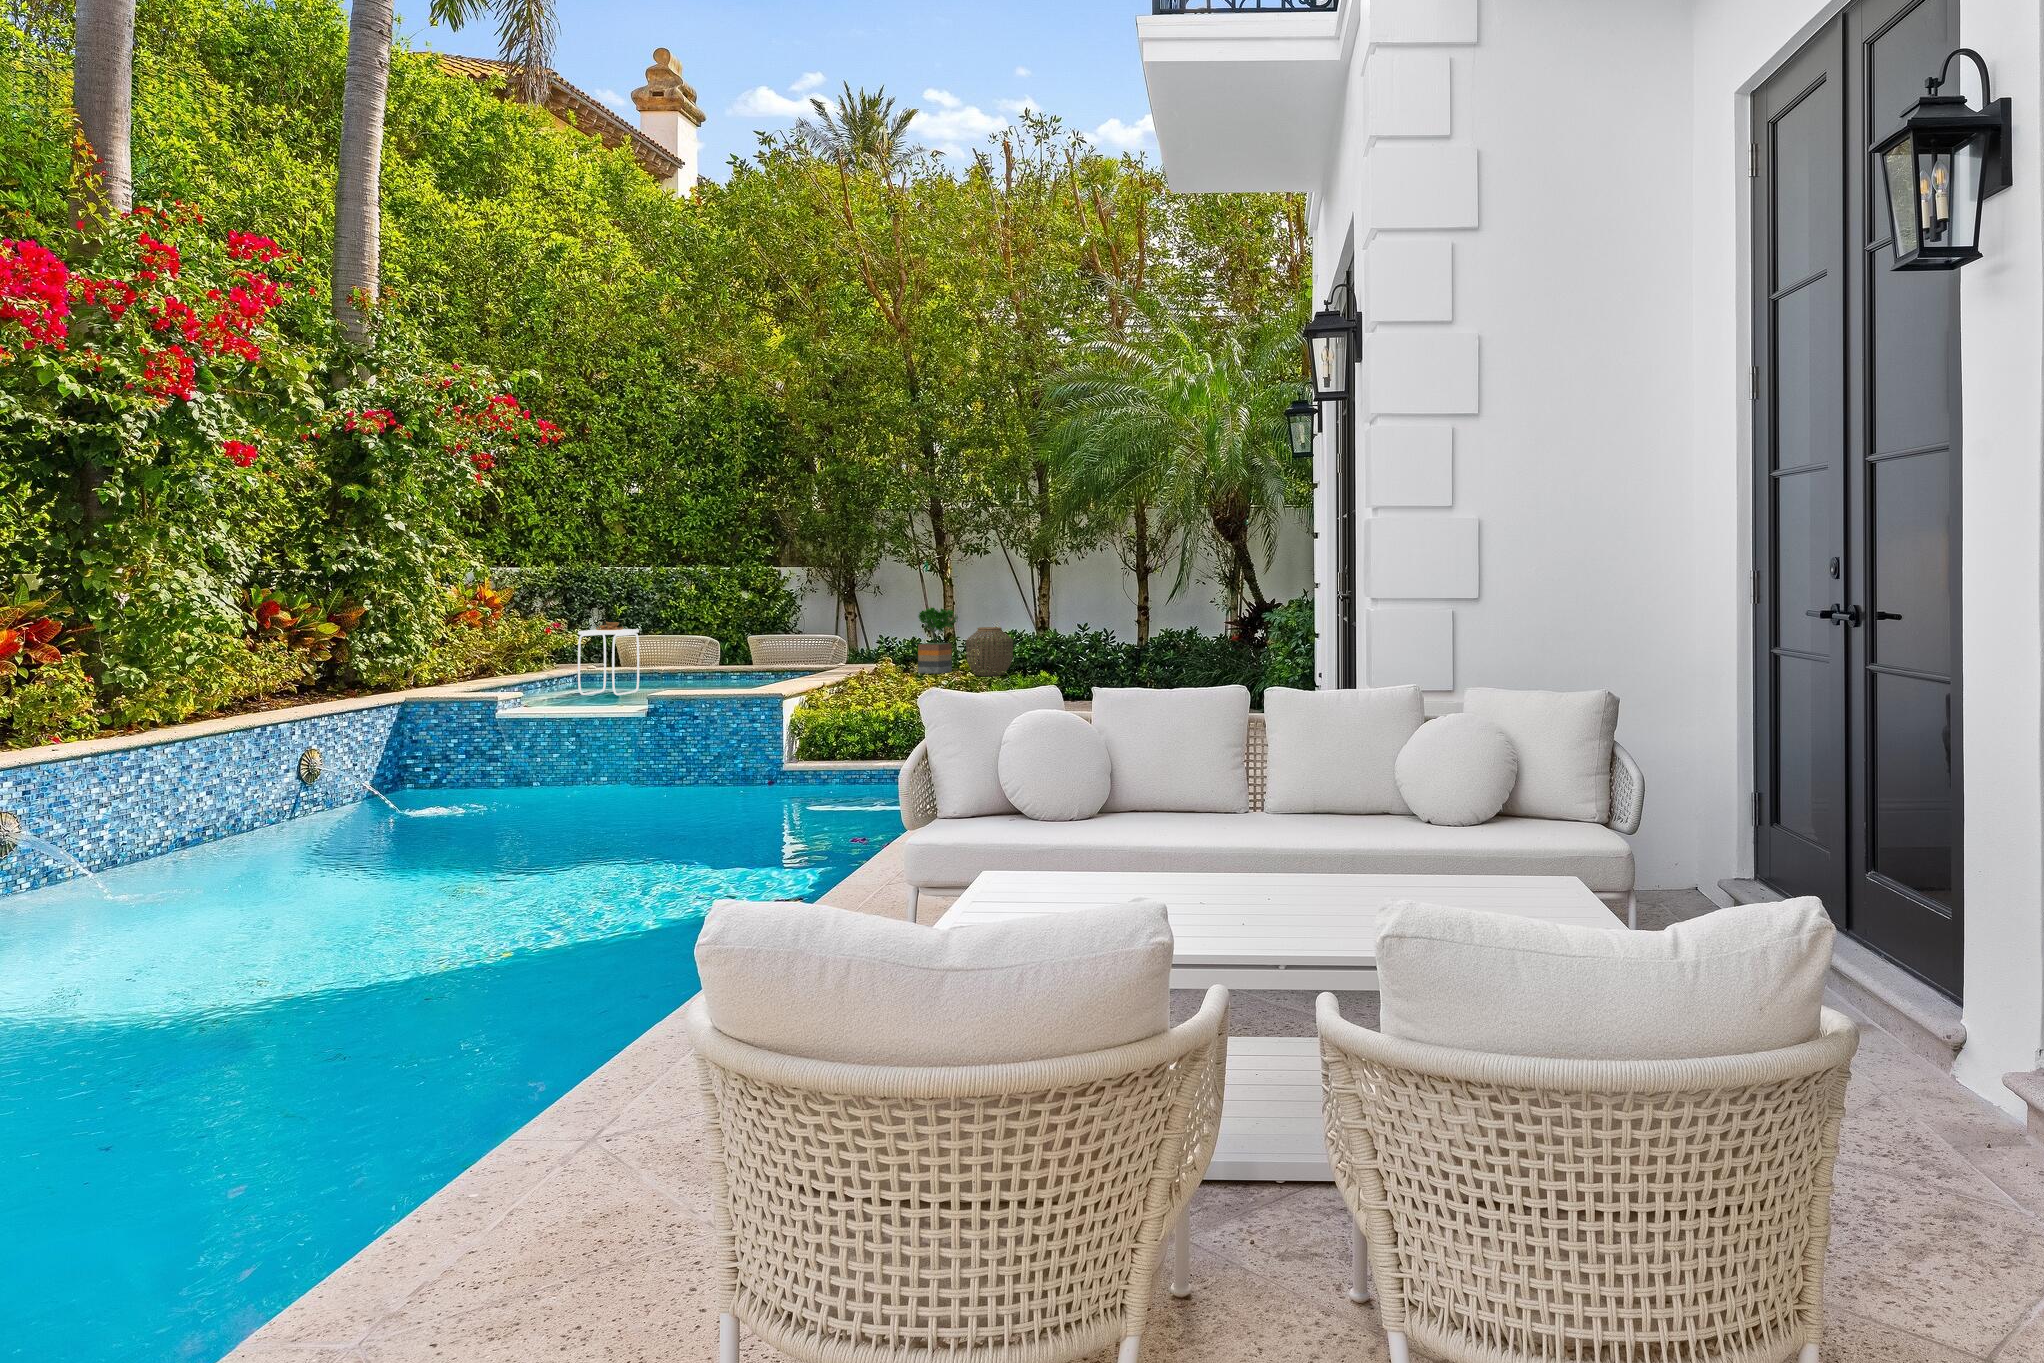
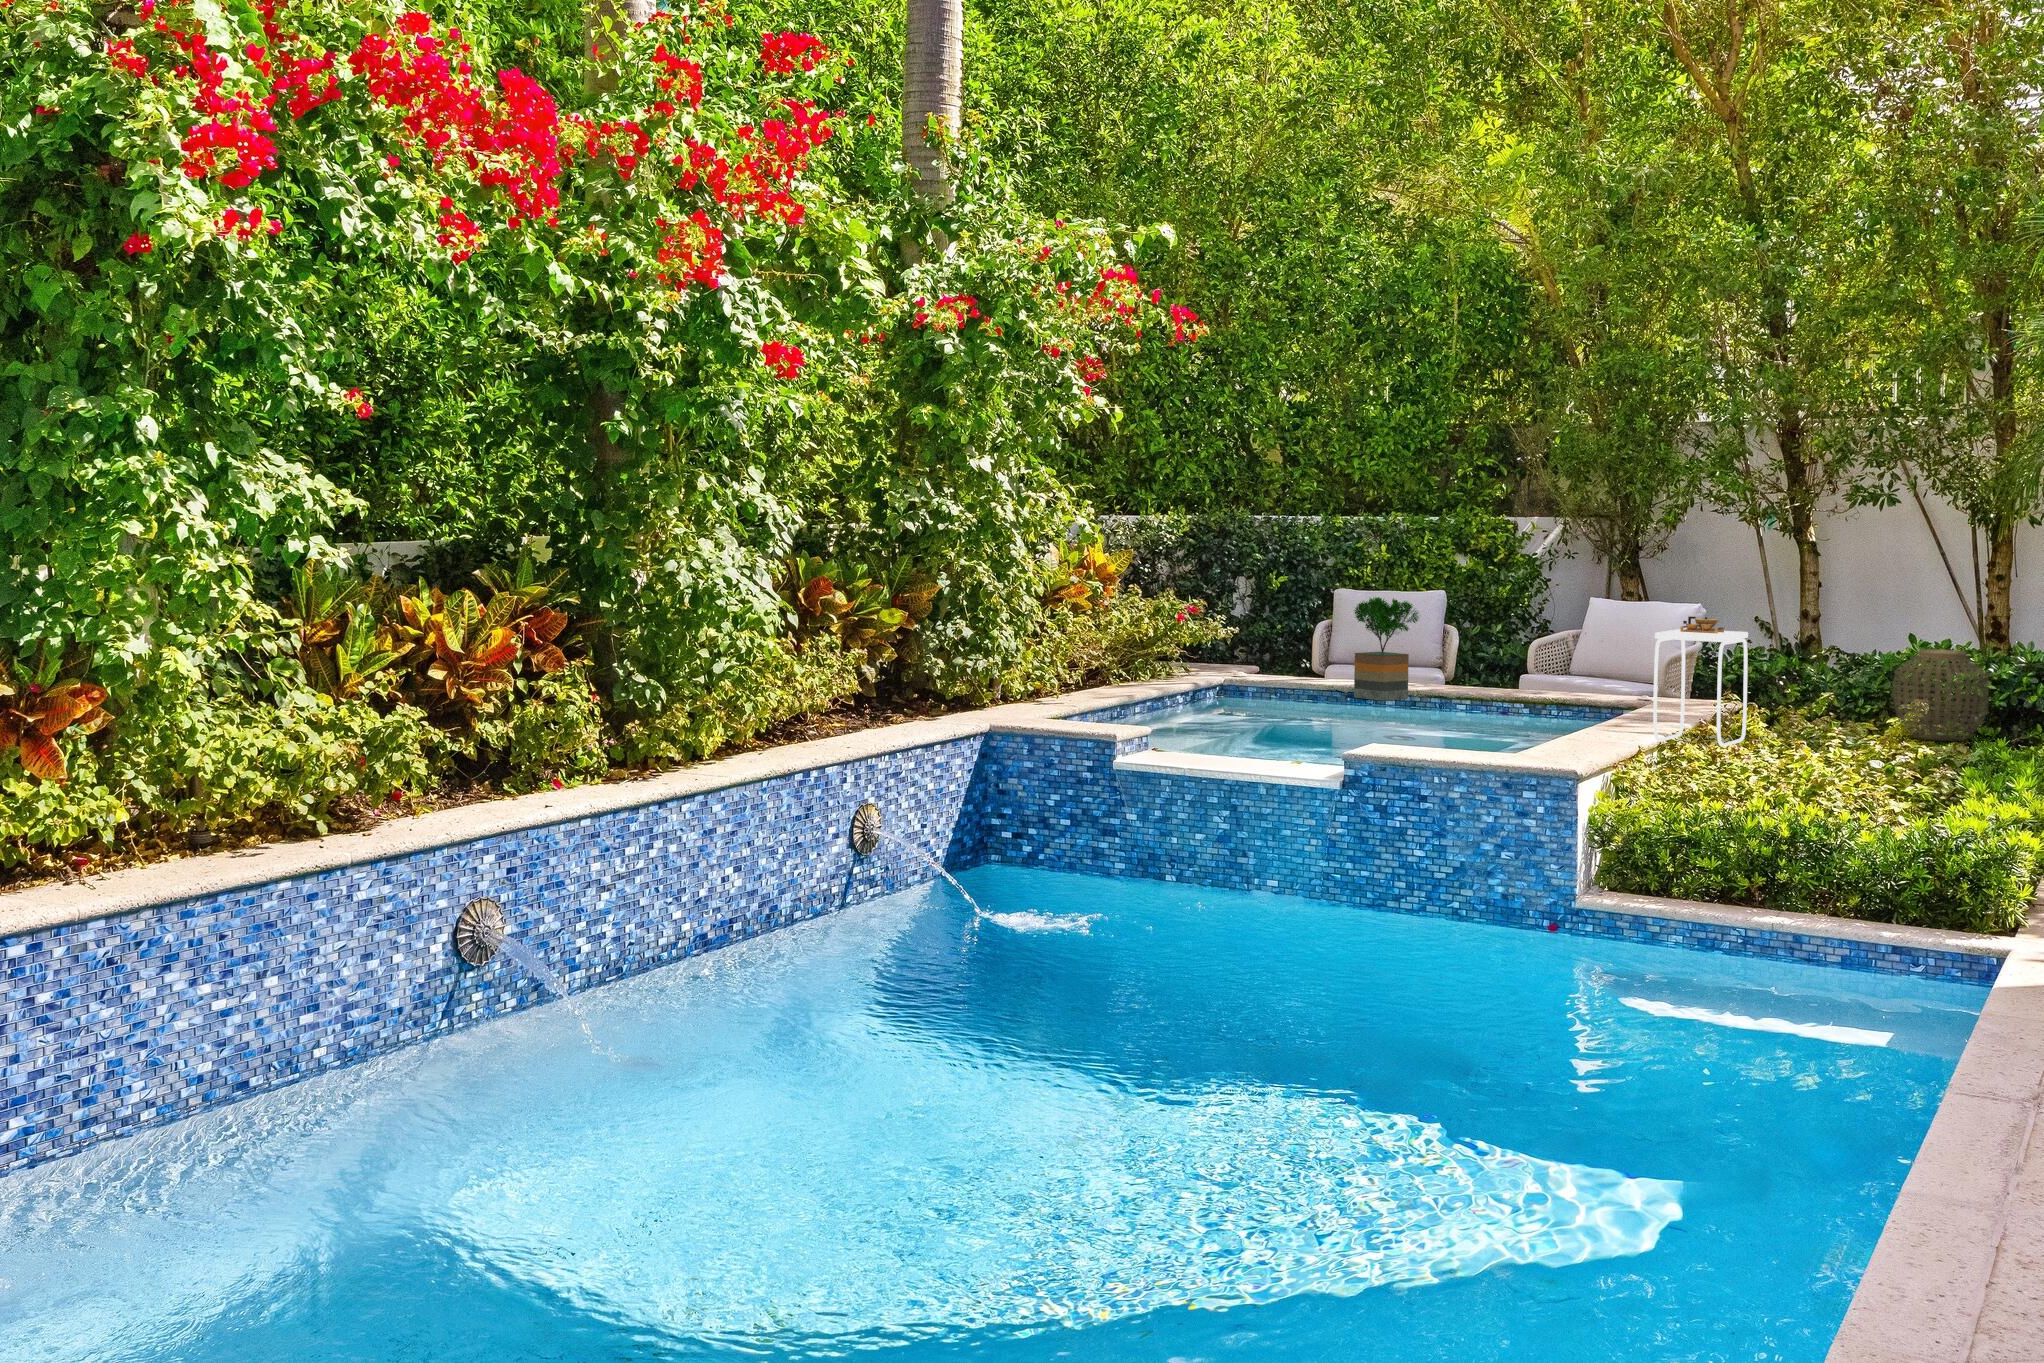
potted tree: present [918,608,958,673] -> present [1354,597,1419,701]
side table: present [578,621,639,695] -> present [1653,617,1748,747]

